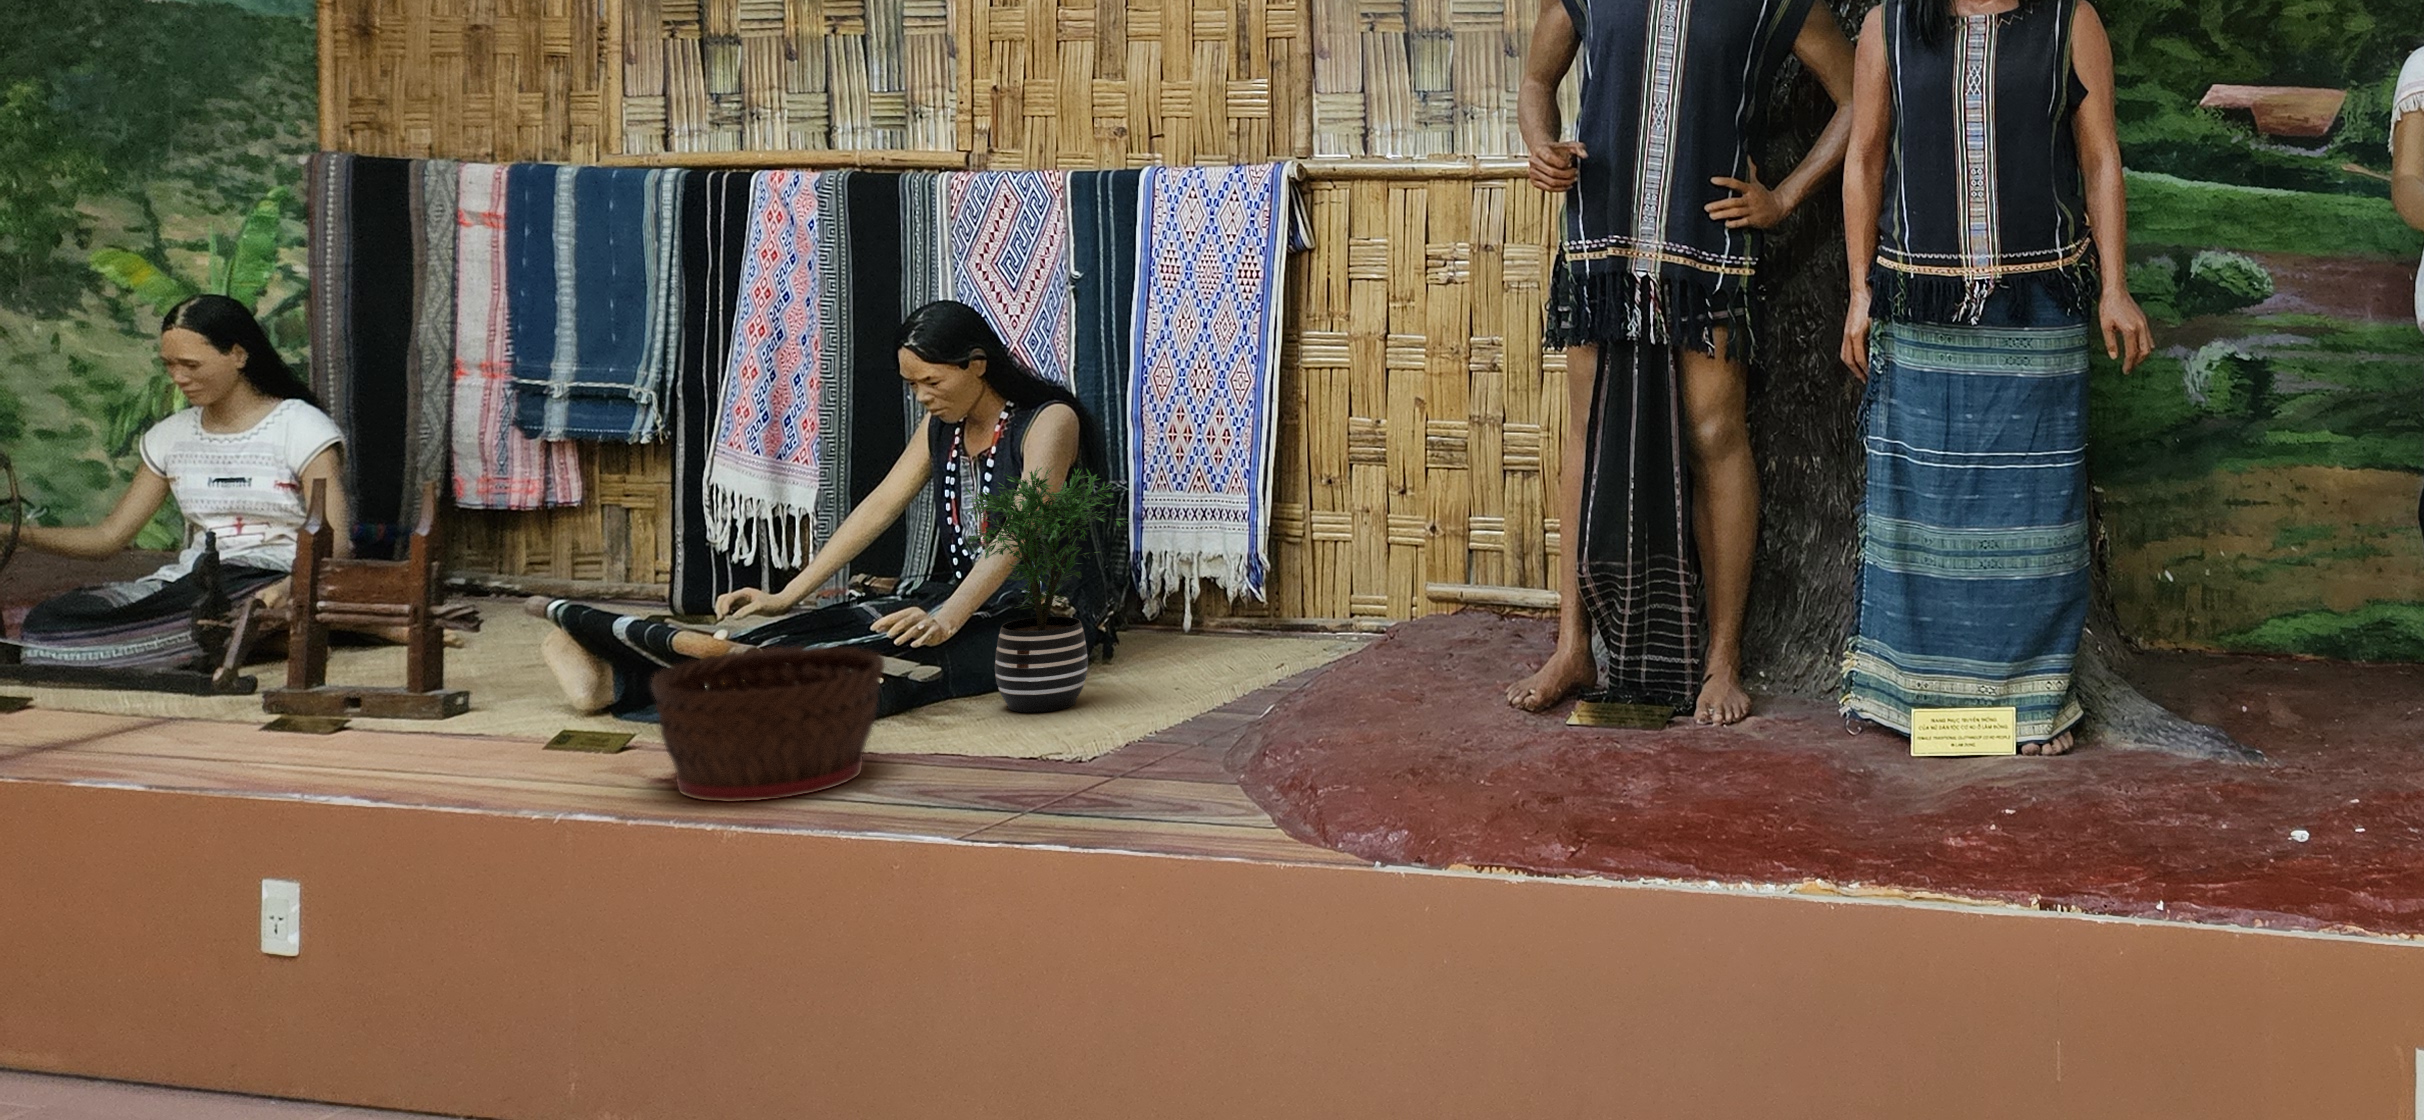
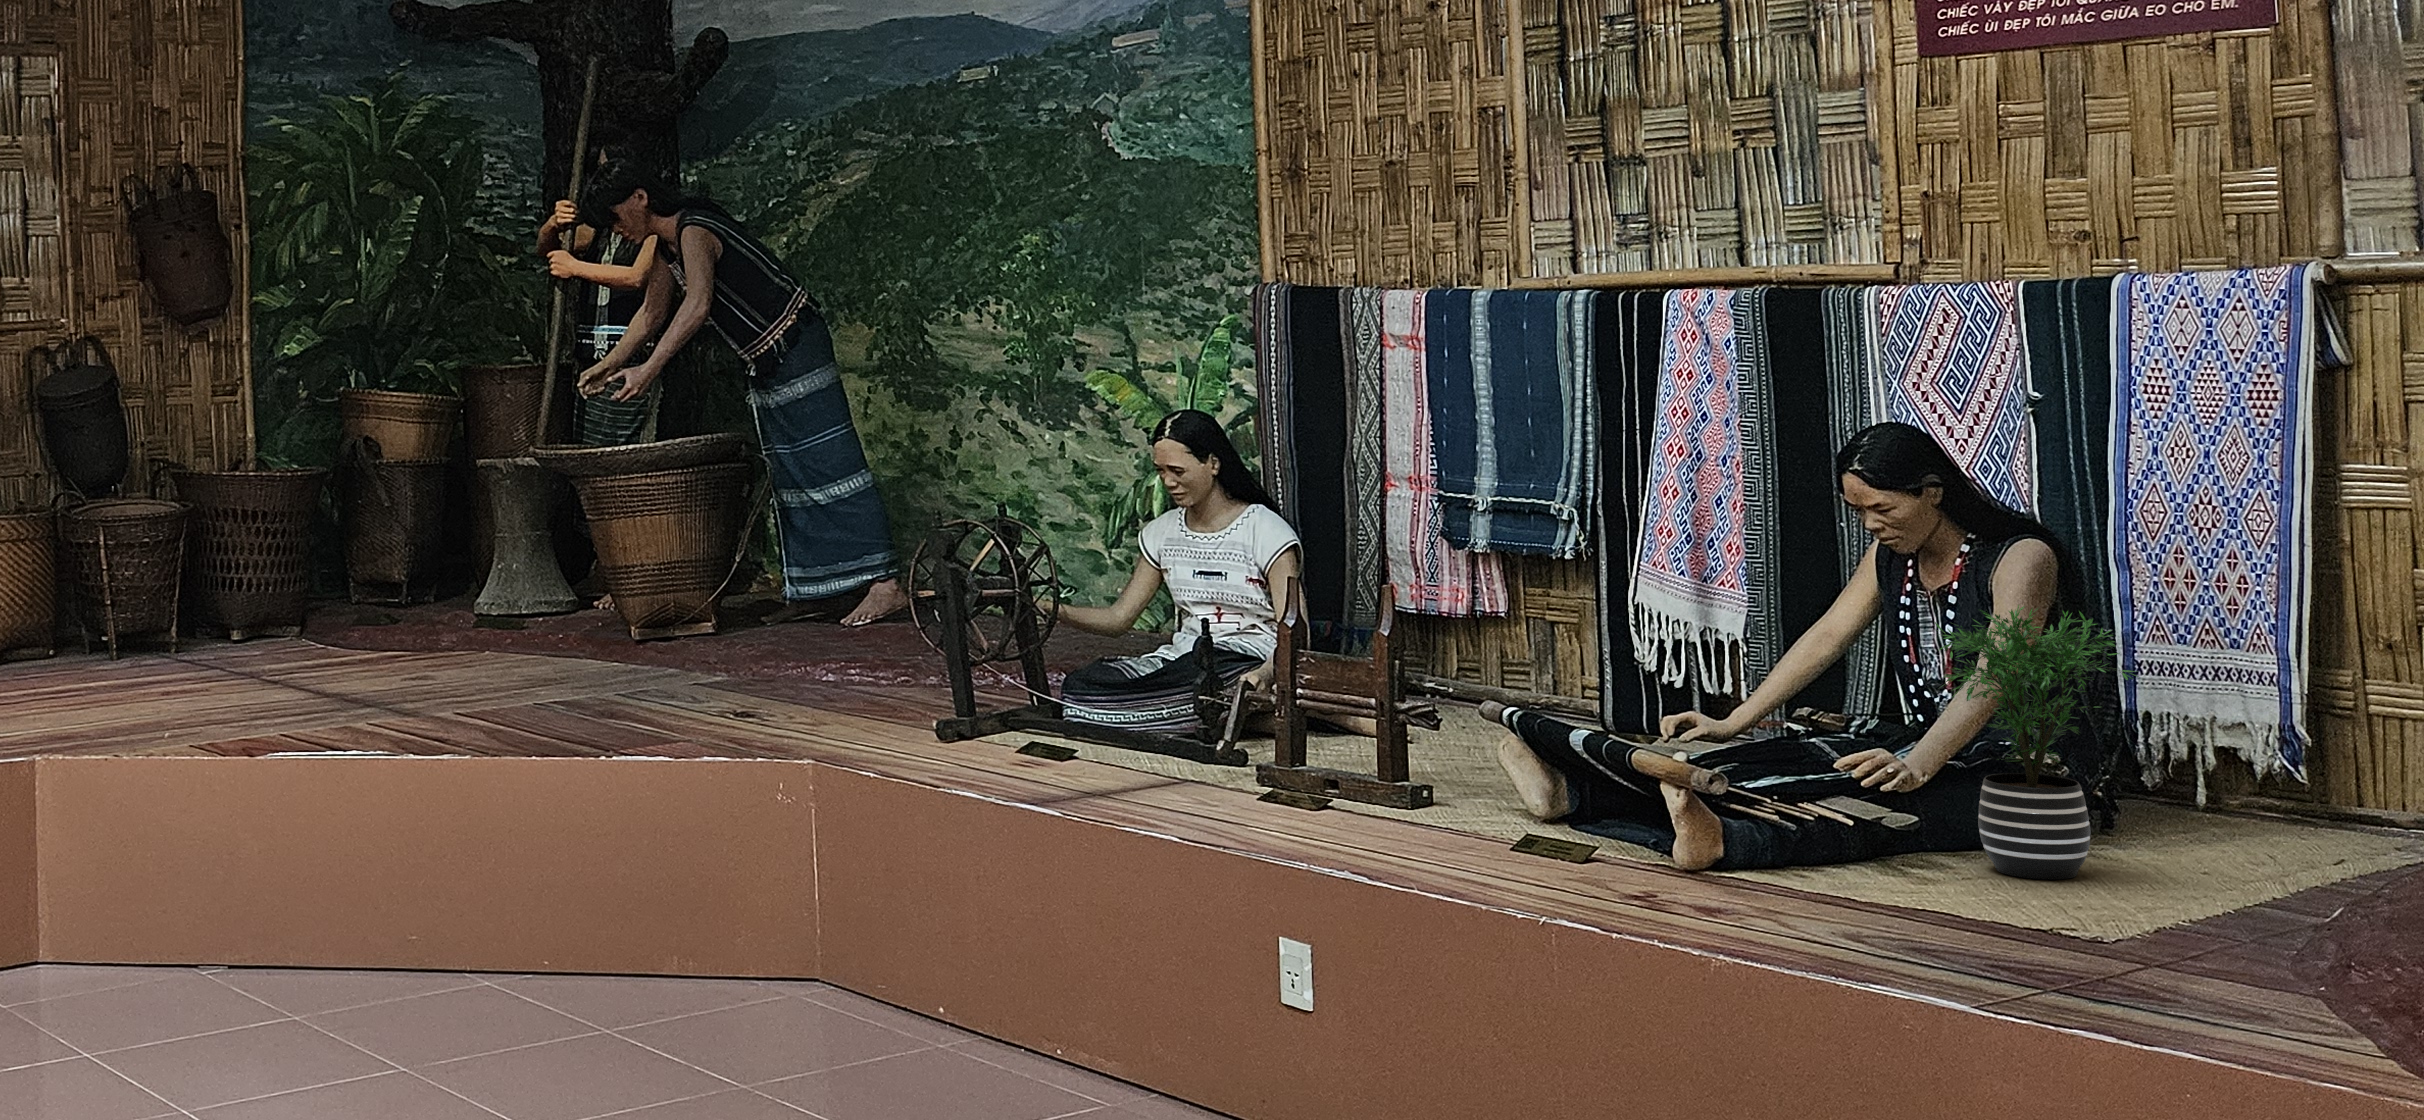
basket: present [651,646,885,802] -> none [1631,768,1868,923]

